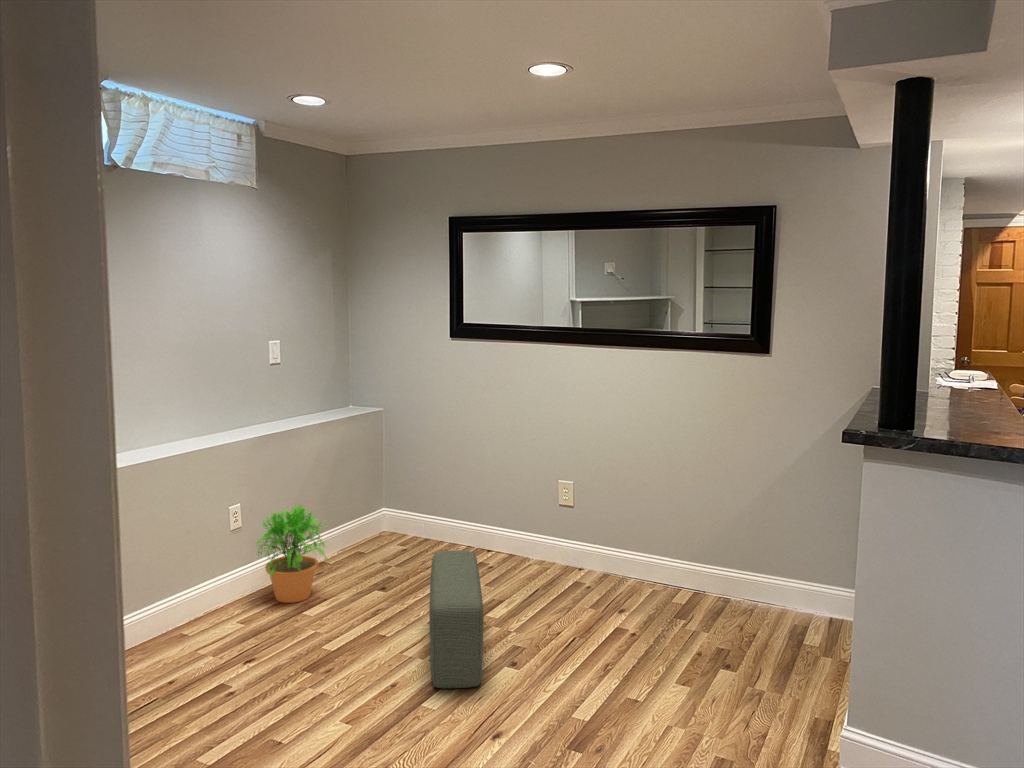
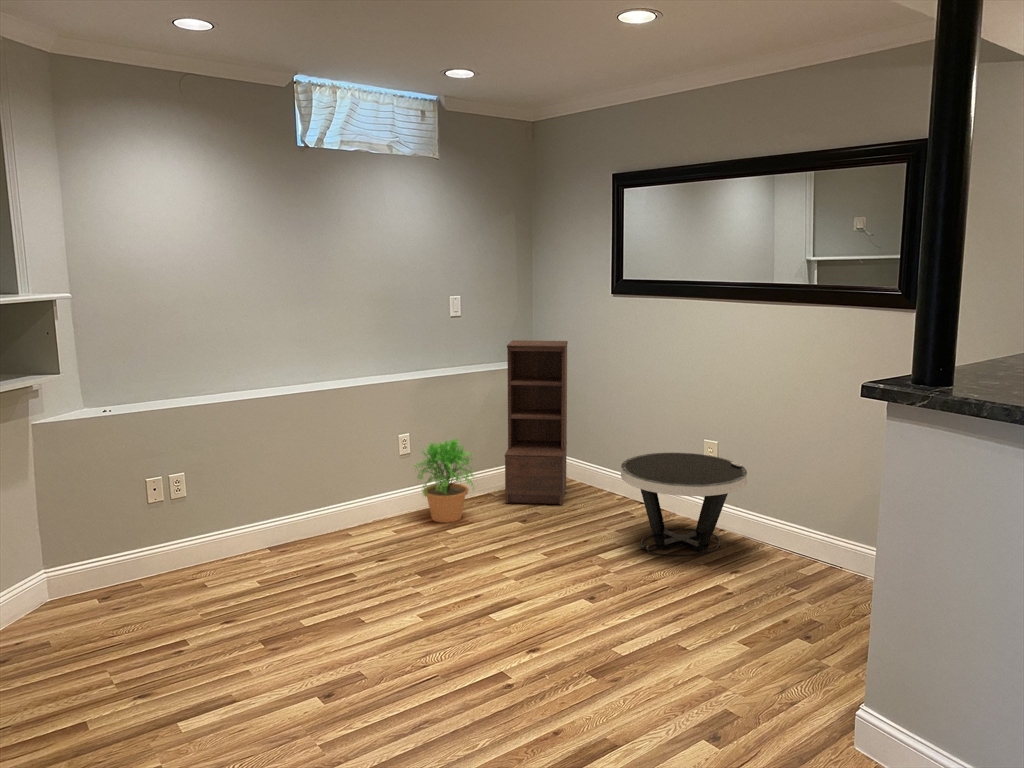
bookshelf: none [340,389,411,570] -> present [505,340,568,505]
side table: none [493,497,616,605] -> present [621,453,747,556]
pouf: present [429,551,483,688] -> none [507,490,587,610]

